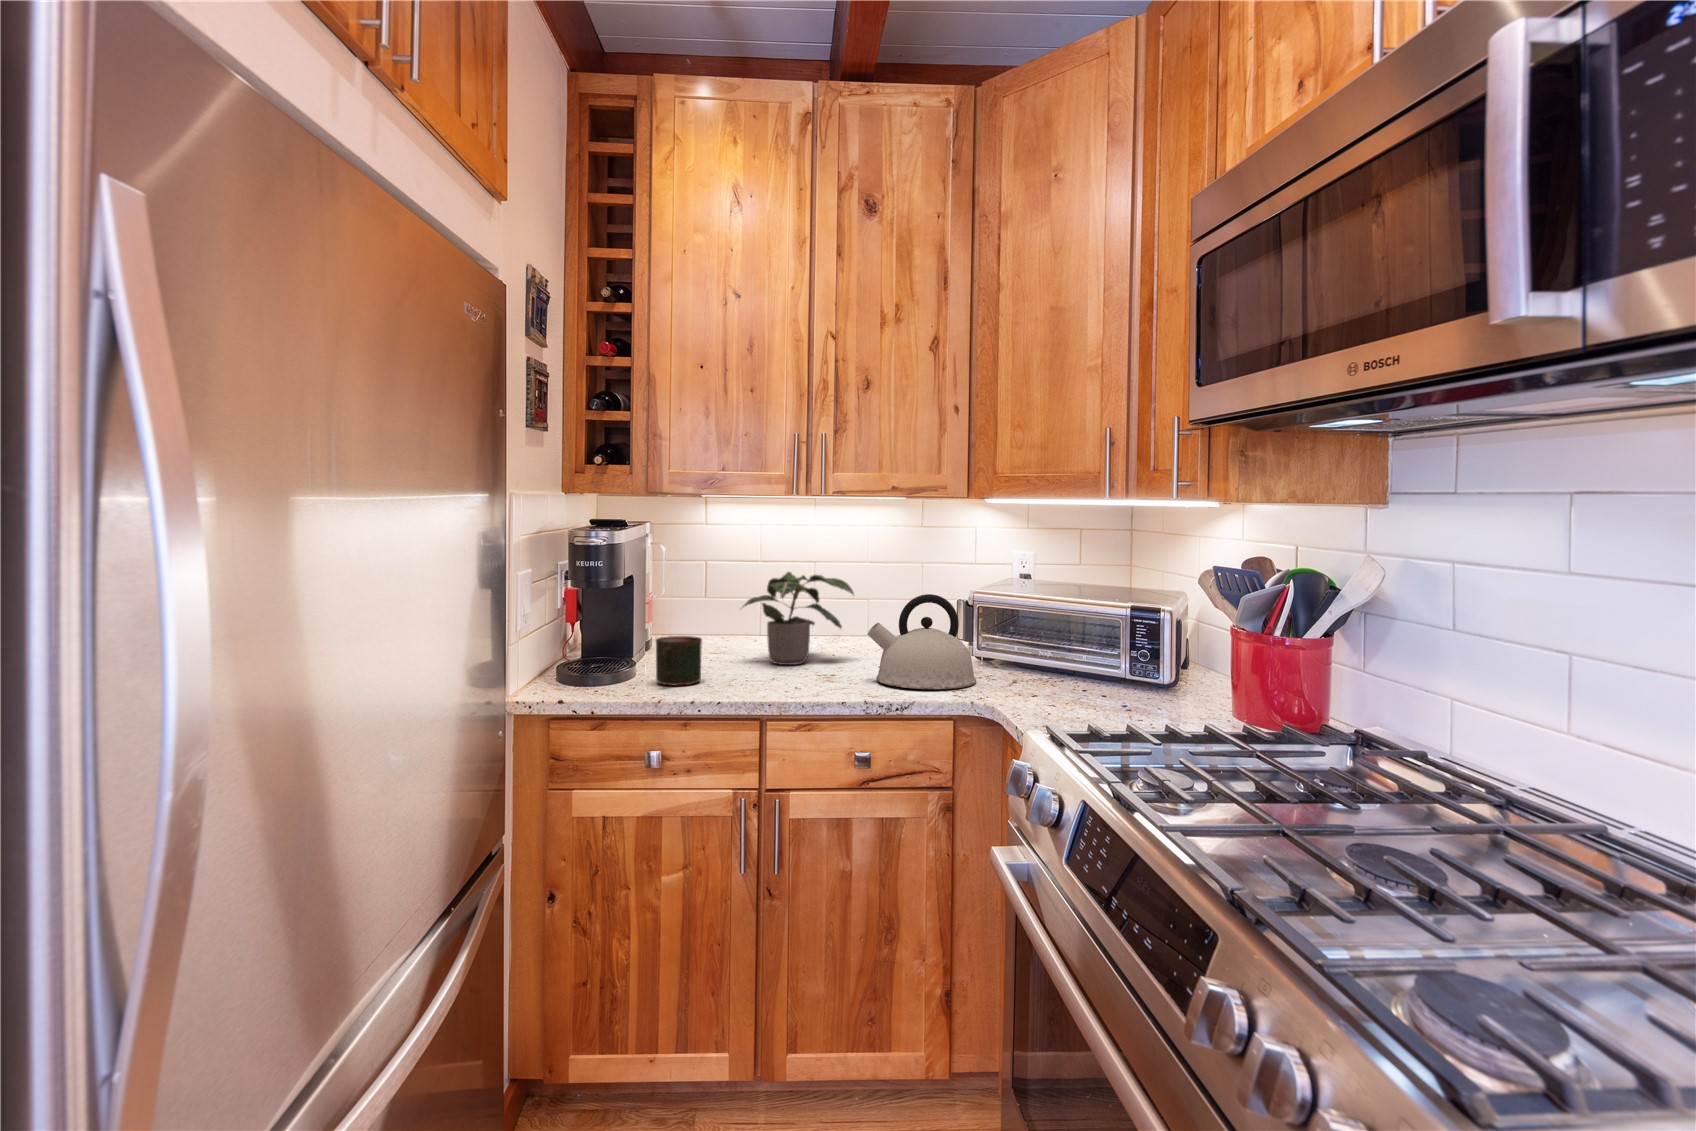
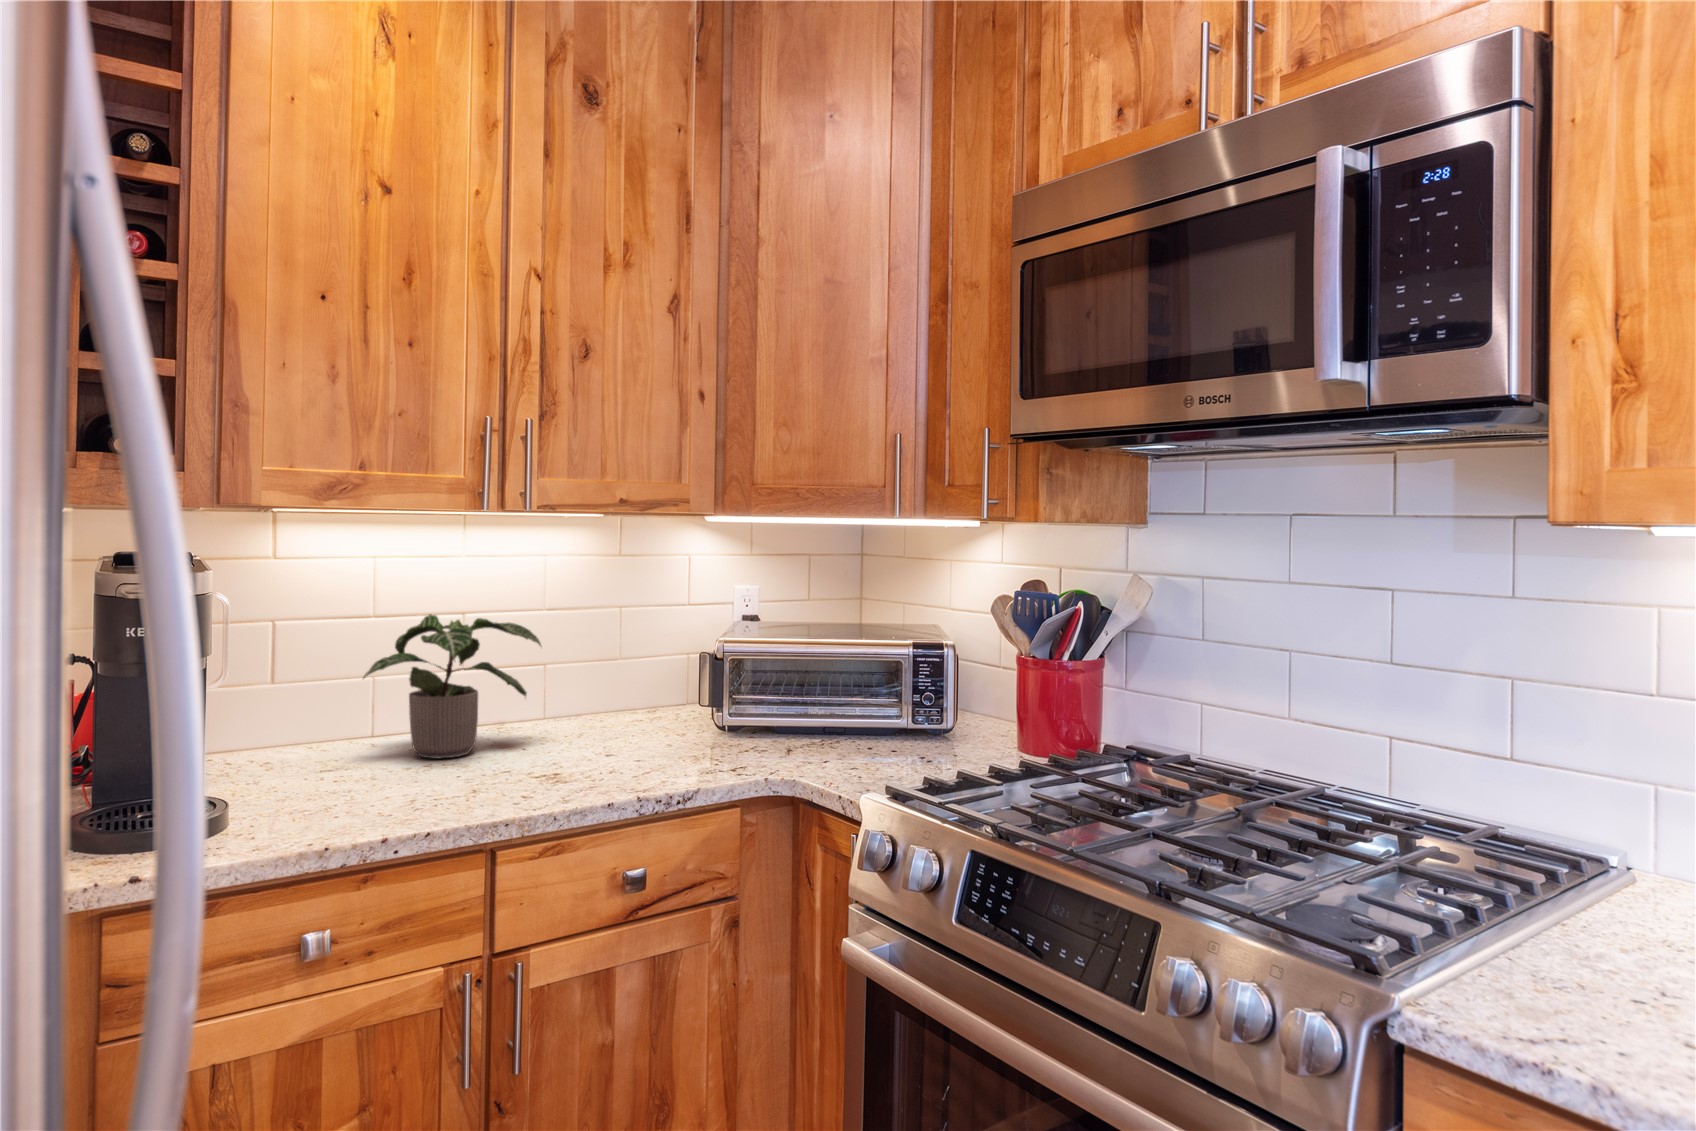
kettle: present [867,594,976,689] -> none [608,645,751,774]
mug: present [656,636,702,685] -> none [272,730,354,813]

